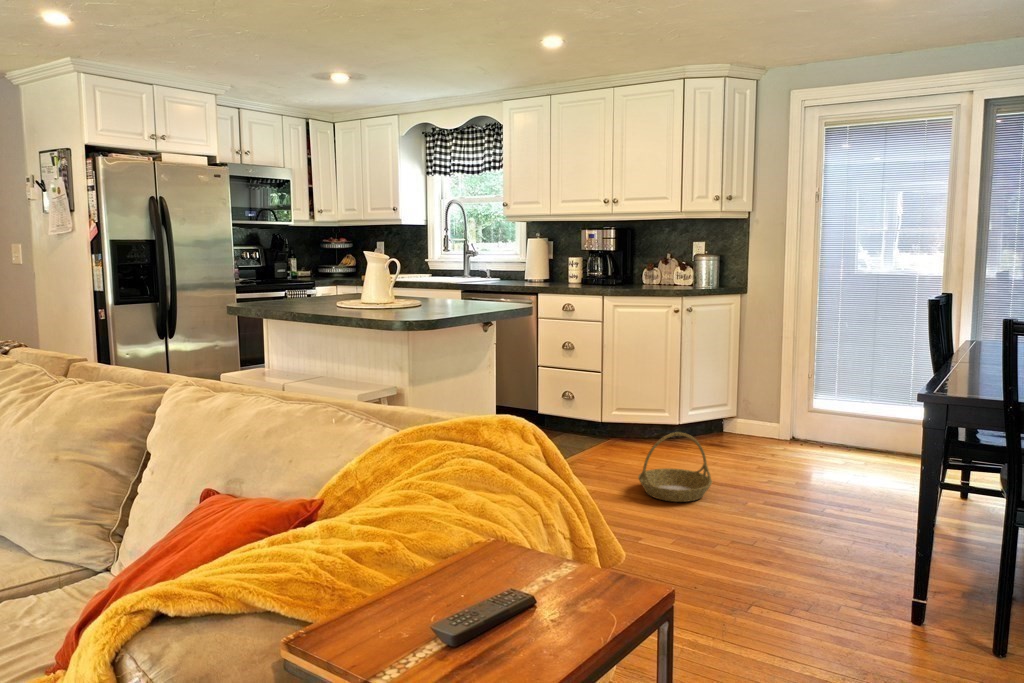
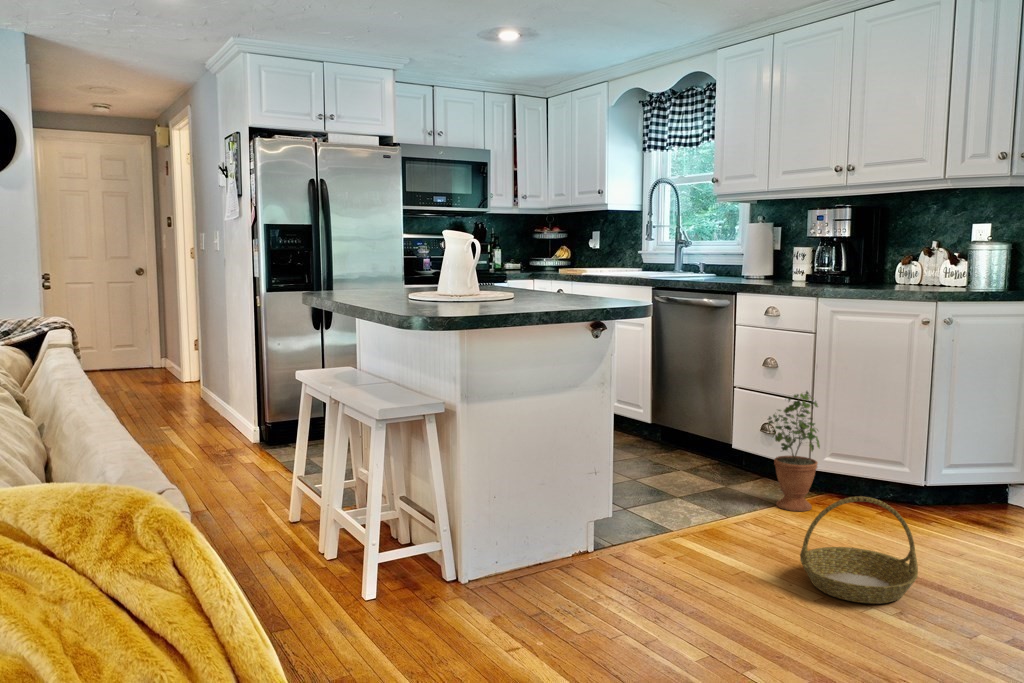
potted plant: none [577,362,615,451] -> present [768,391,820,511]

